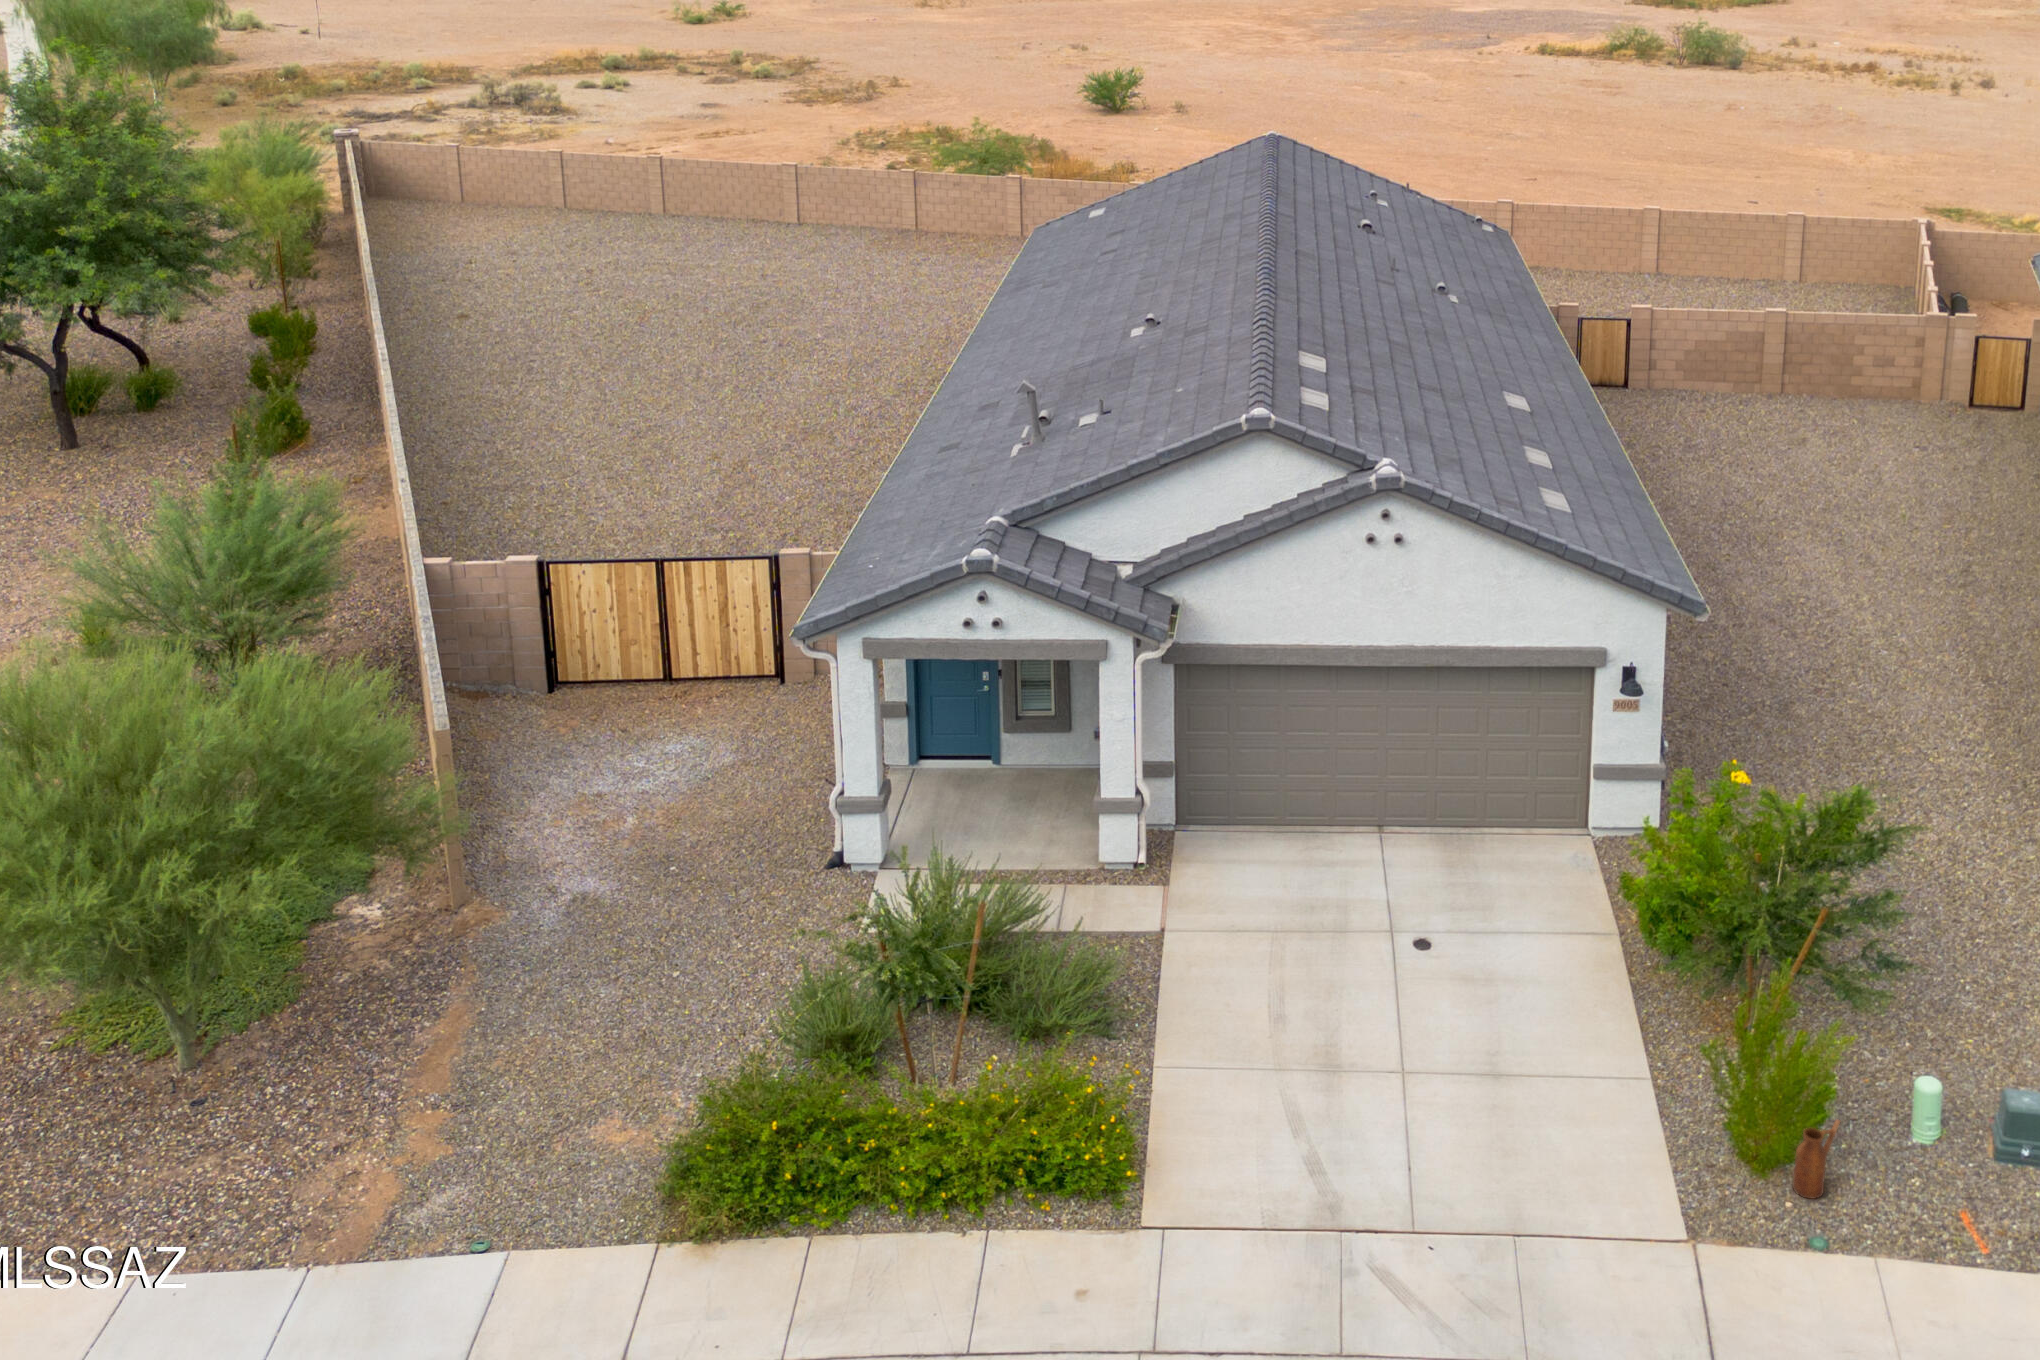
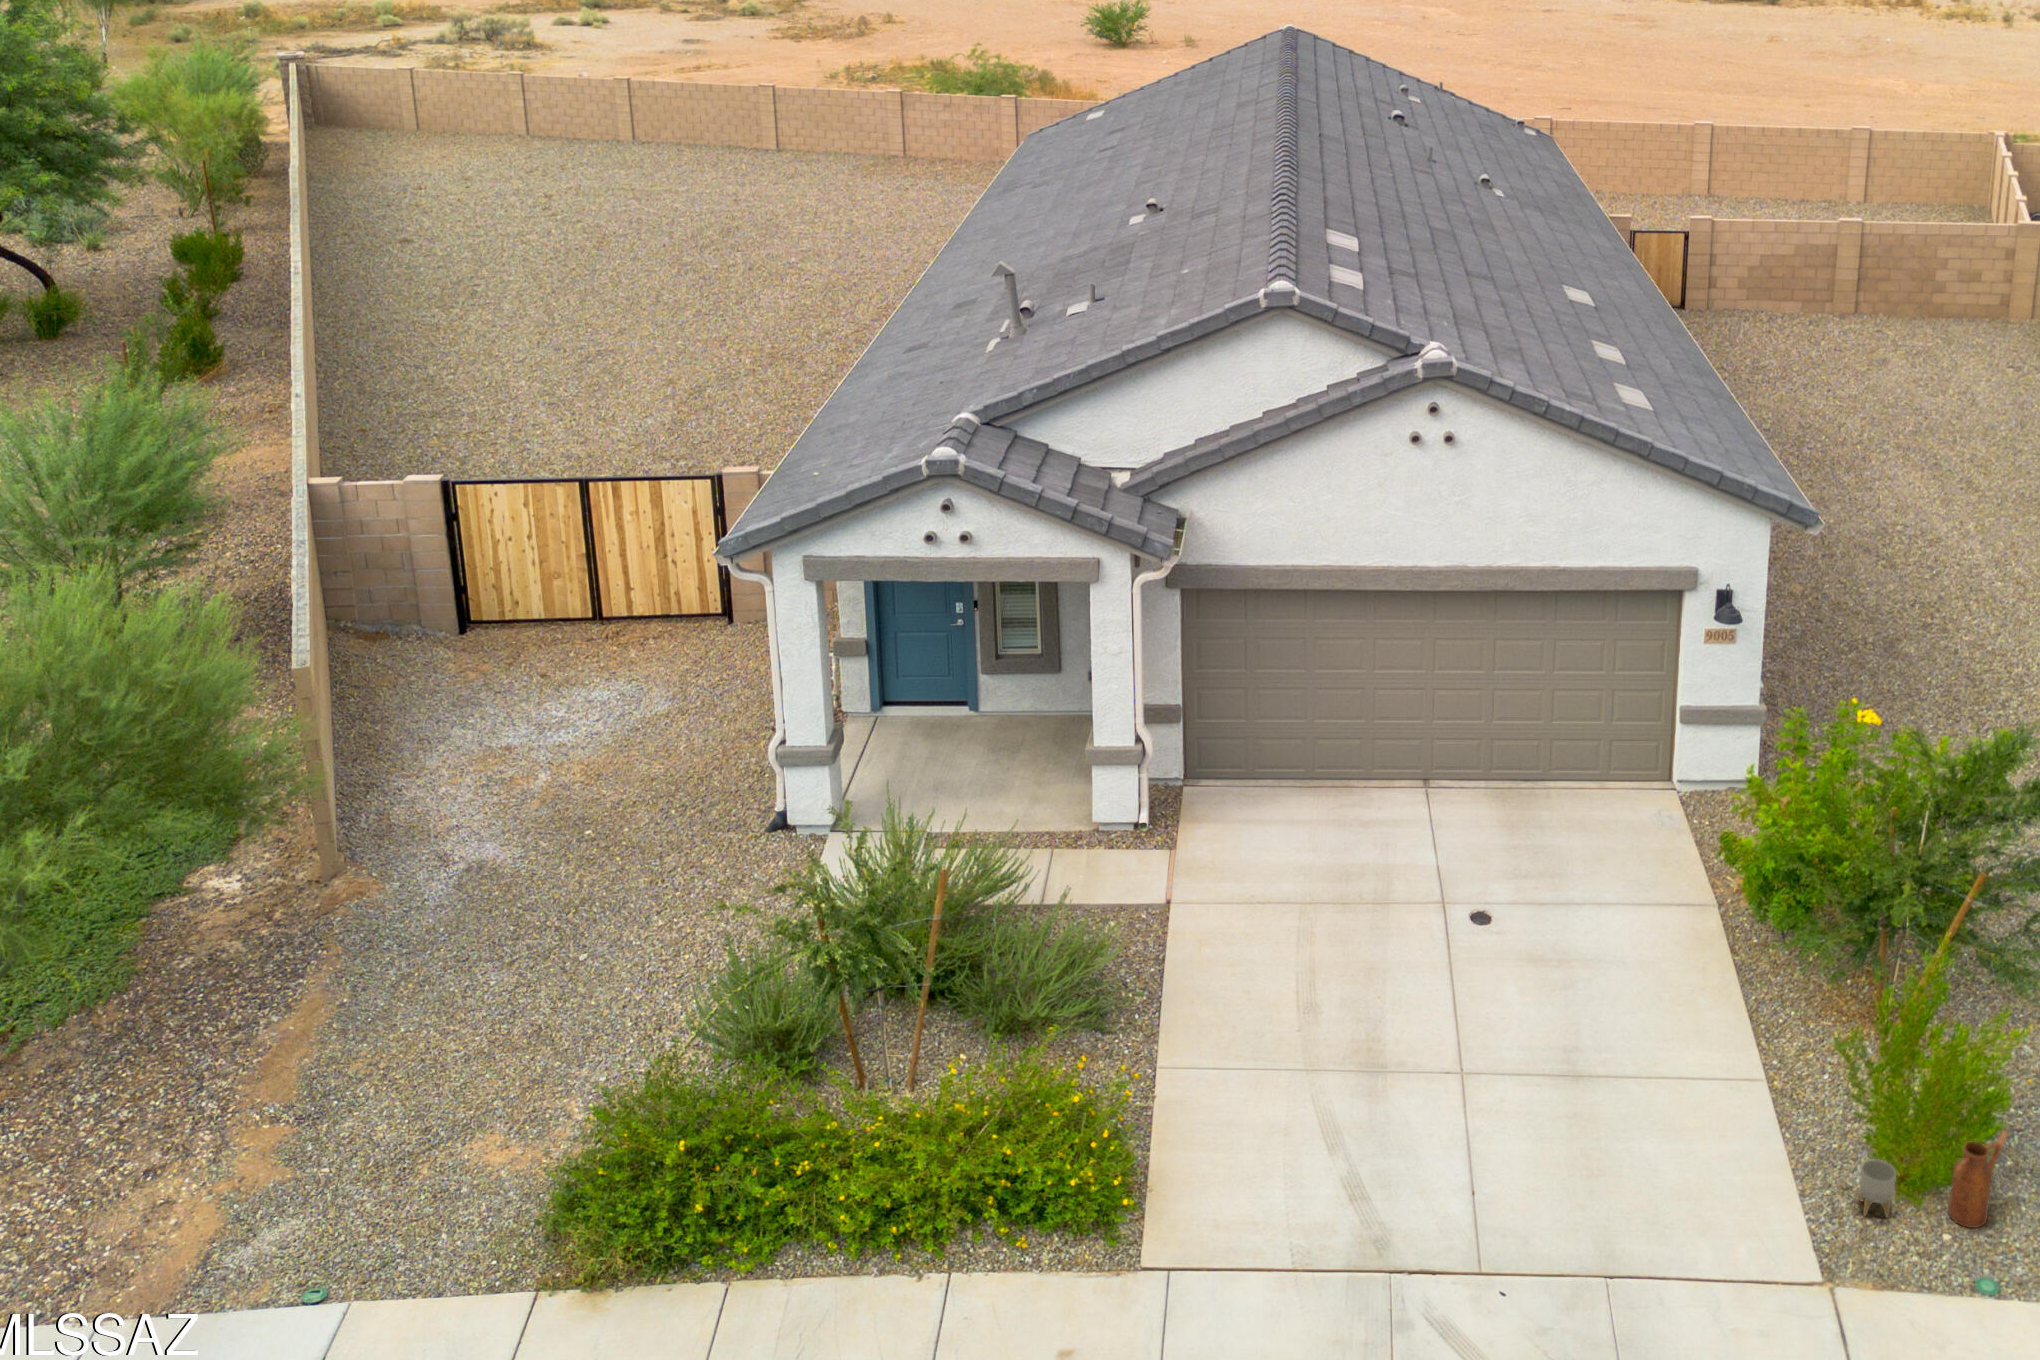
planter: none [1721,1143,1750,1191] -> present [1859,1159,1896,1217]

